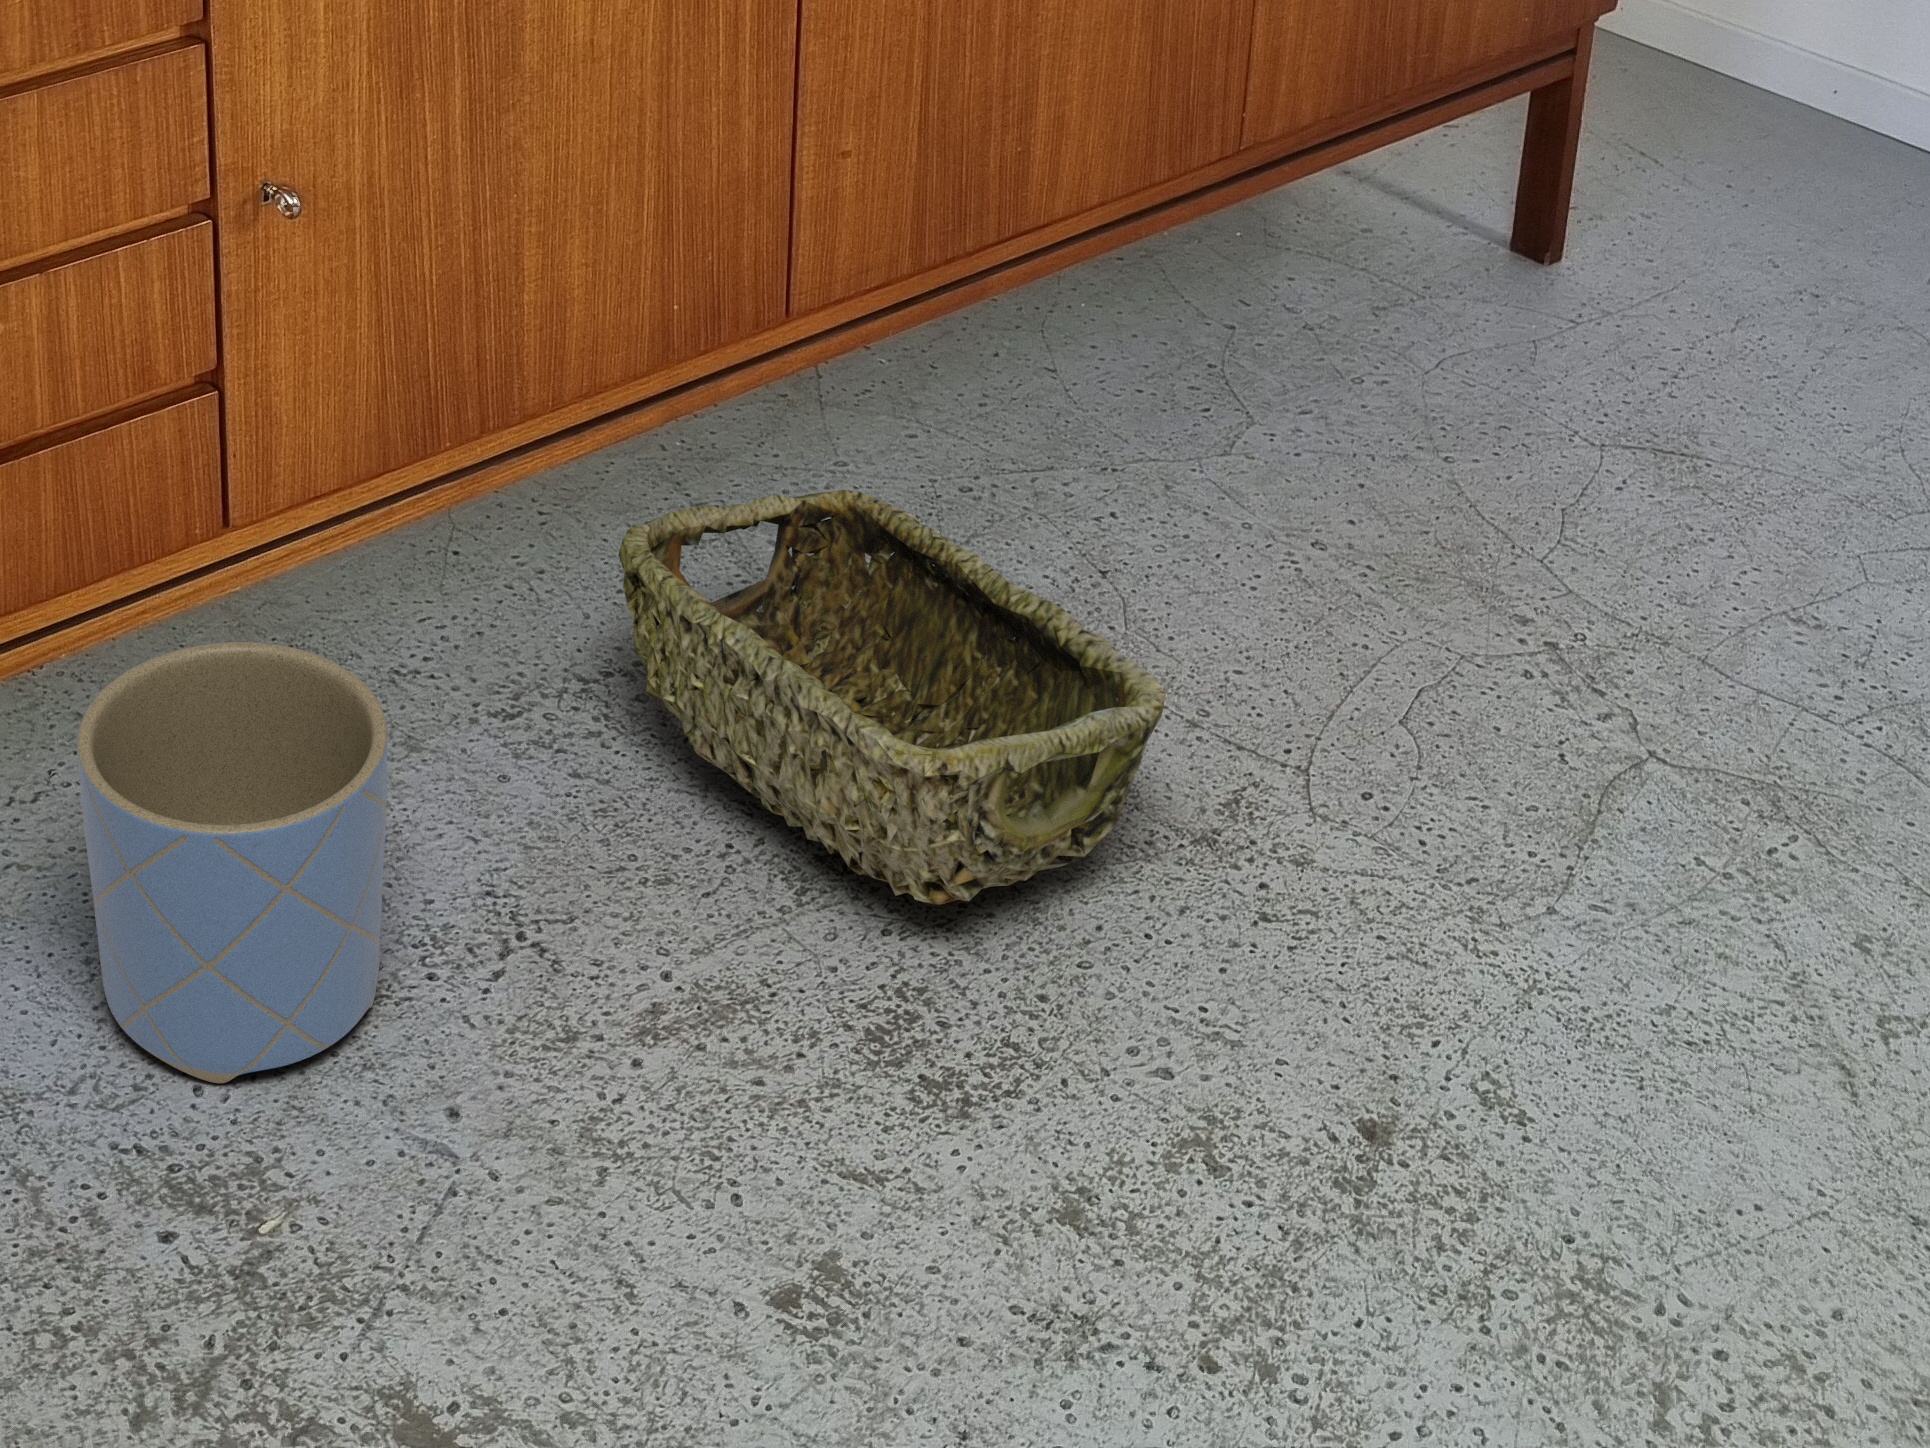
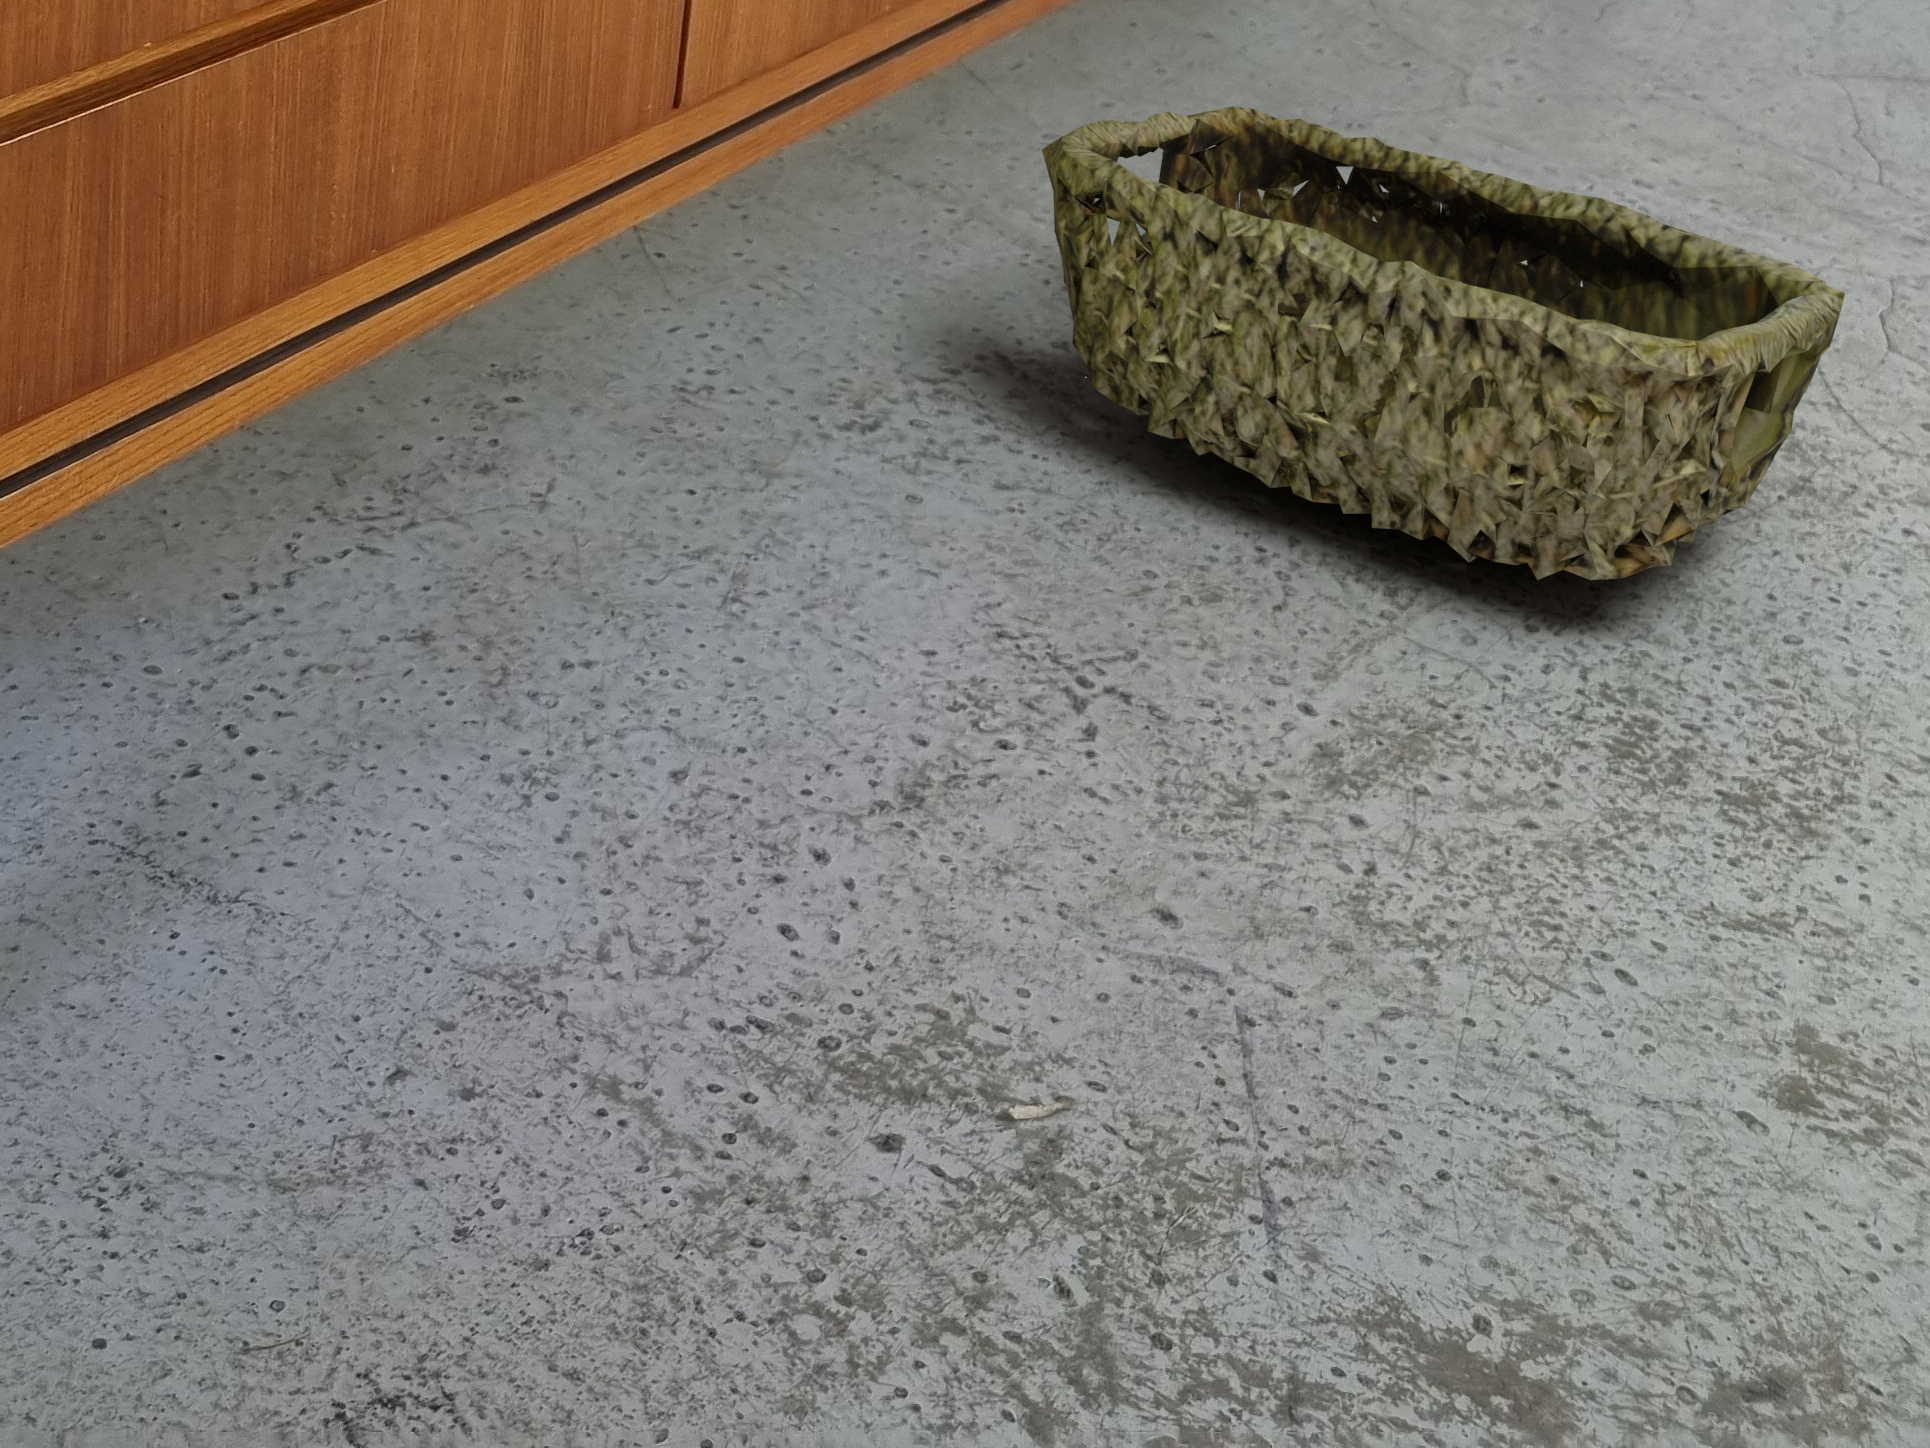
planter: present [77,642,388,1083] -> none [552,268,1055,919]

